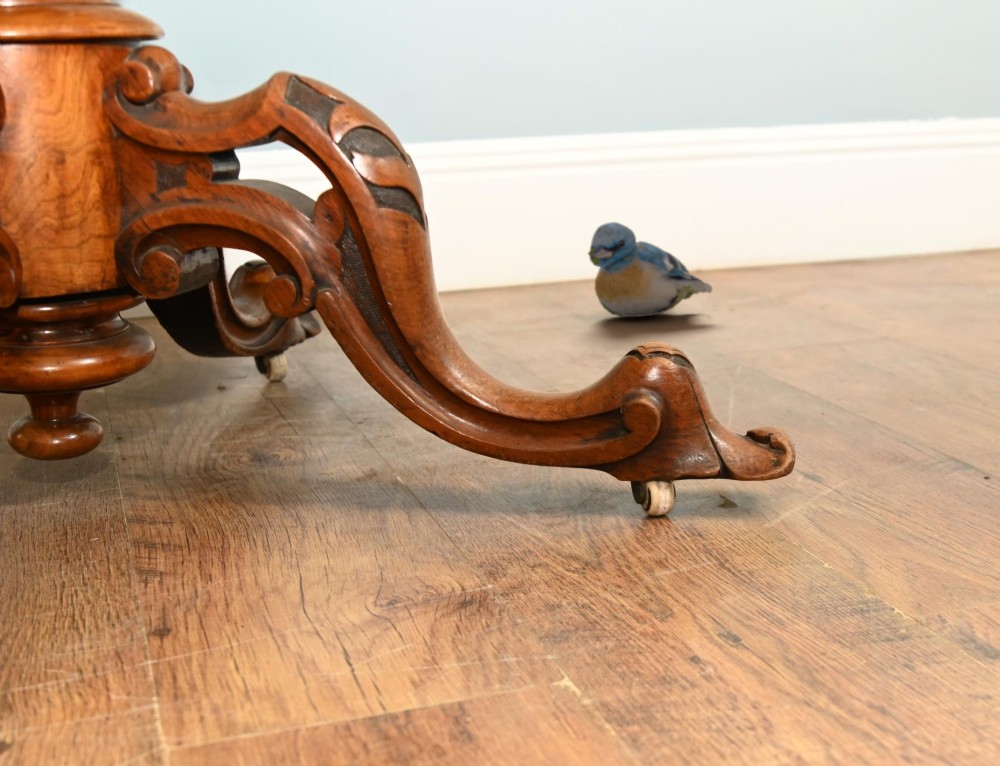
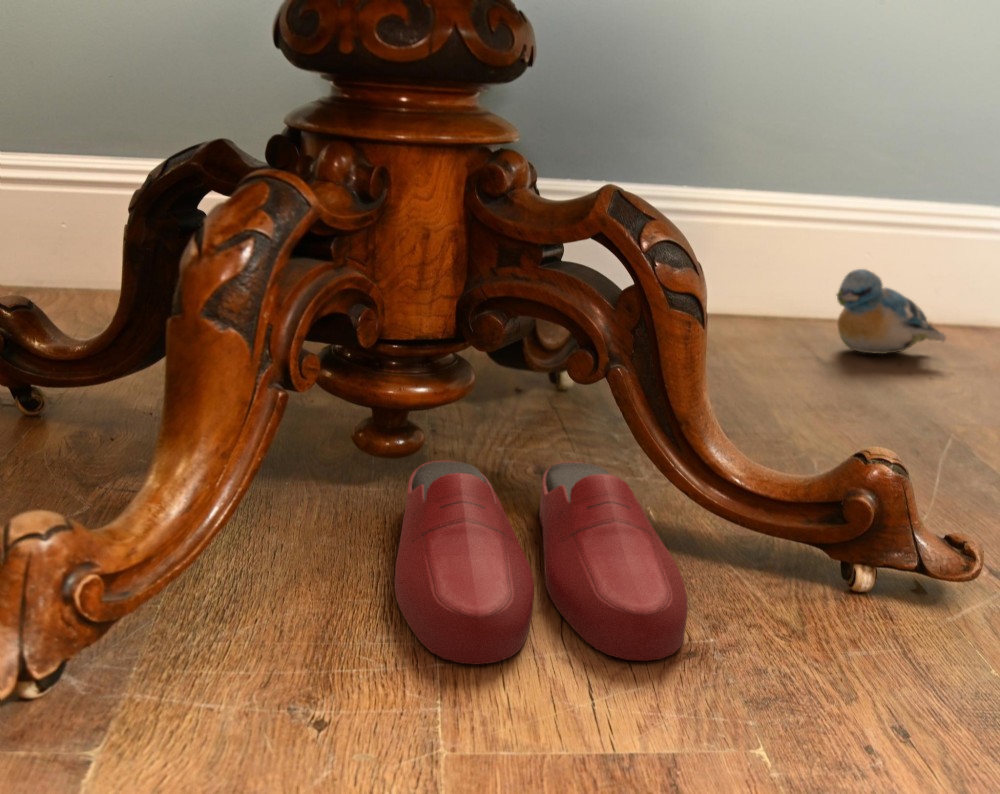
slippers: none [81,424,460,655] -> present [395,461,688,664]

